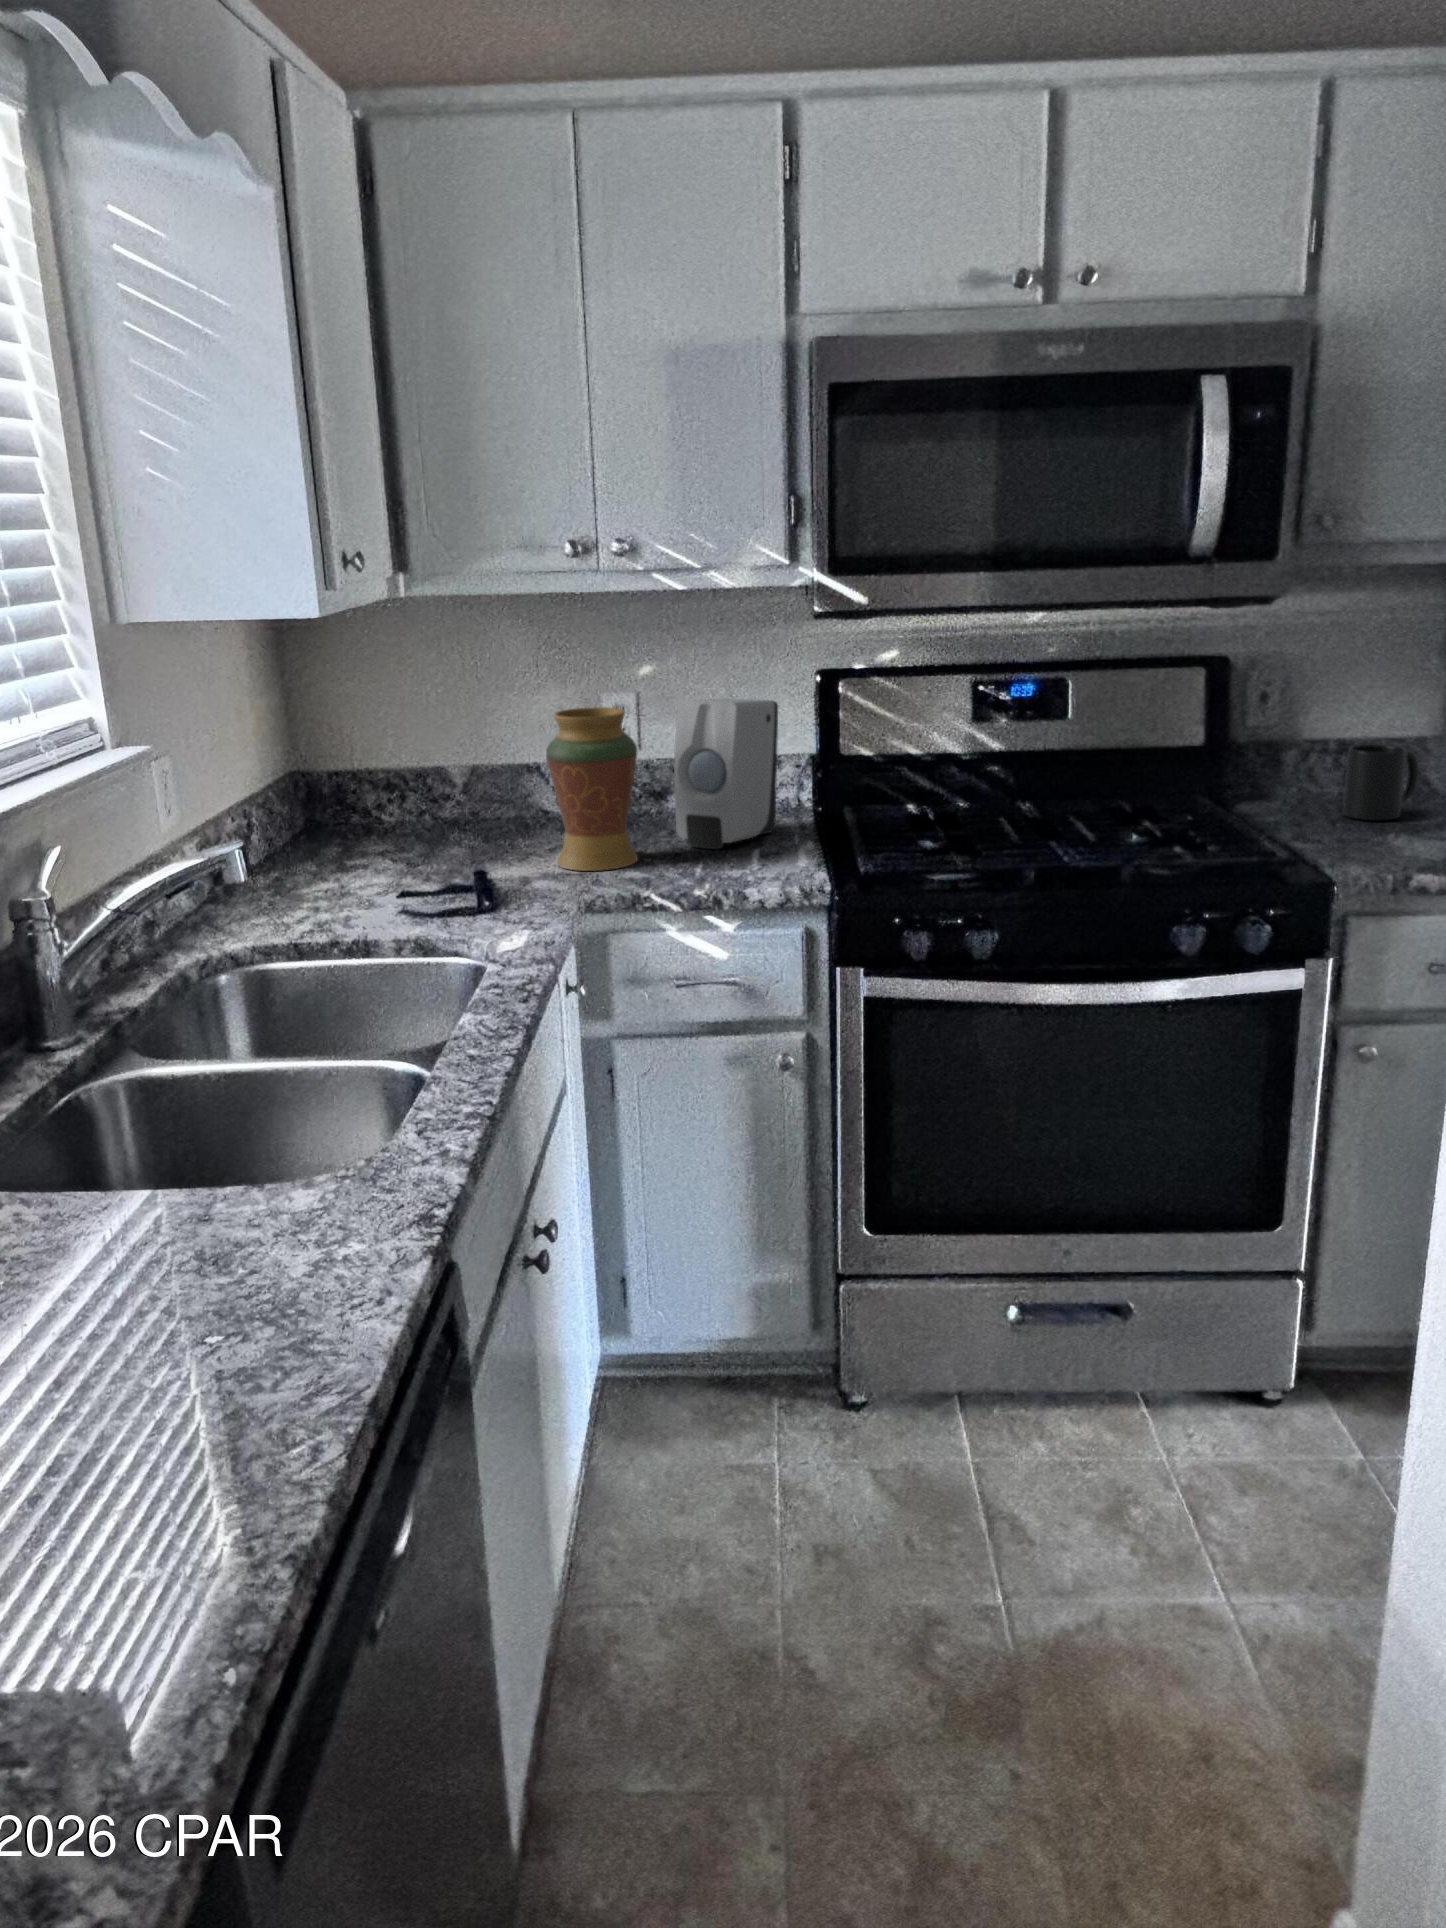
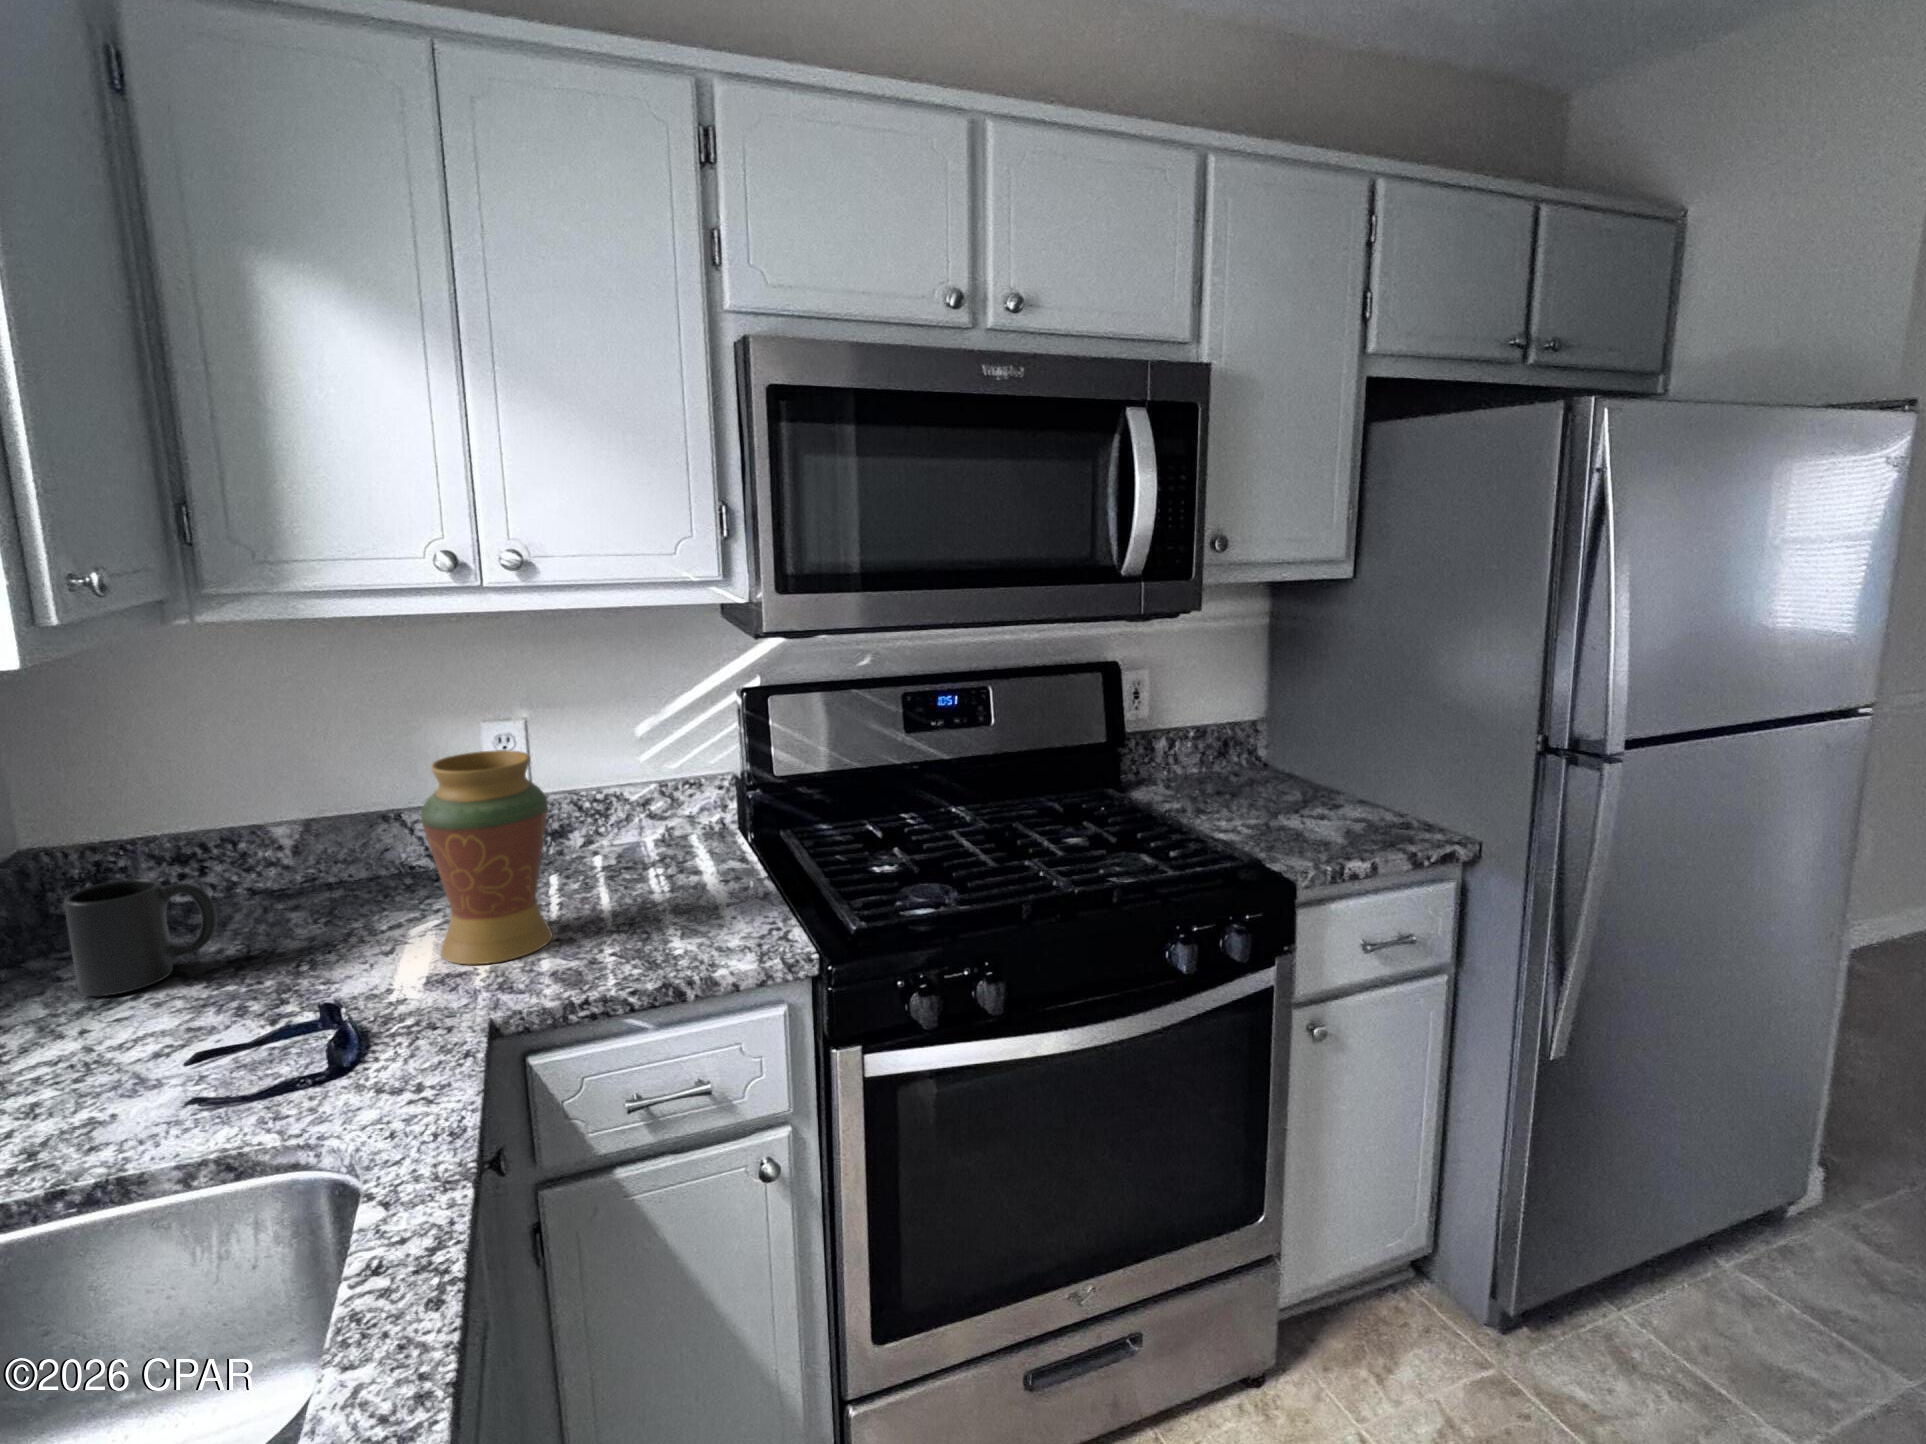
soap dispenser: present [674,698,778,849] -> none [591,725,711,906]
mug: present [1342,745,1419,820] -> present [64,878,216,996]

